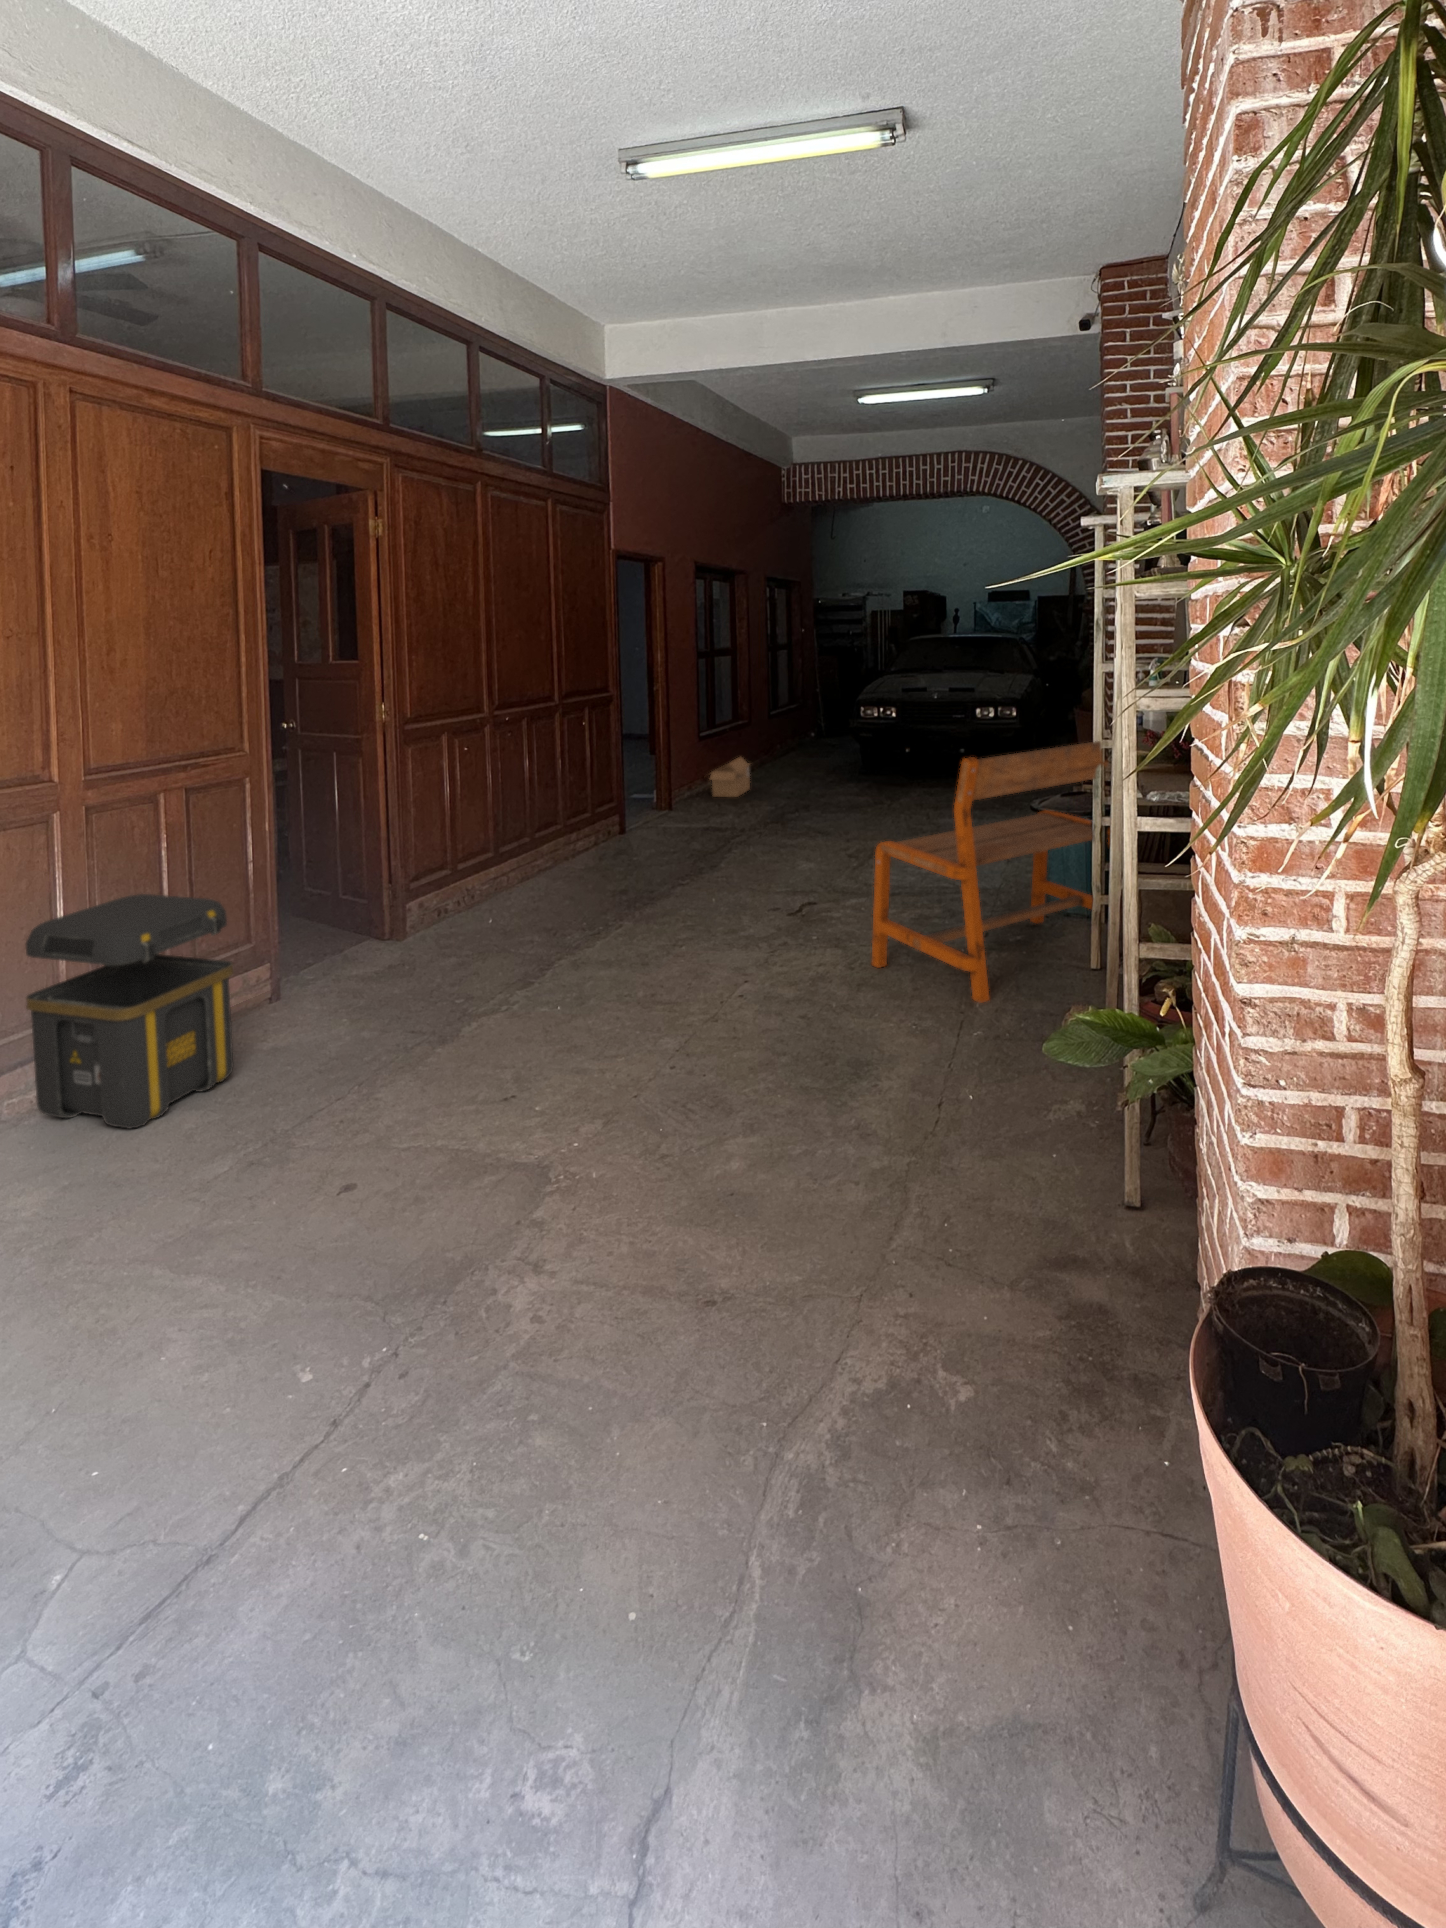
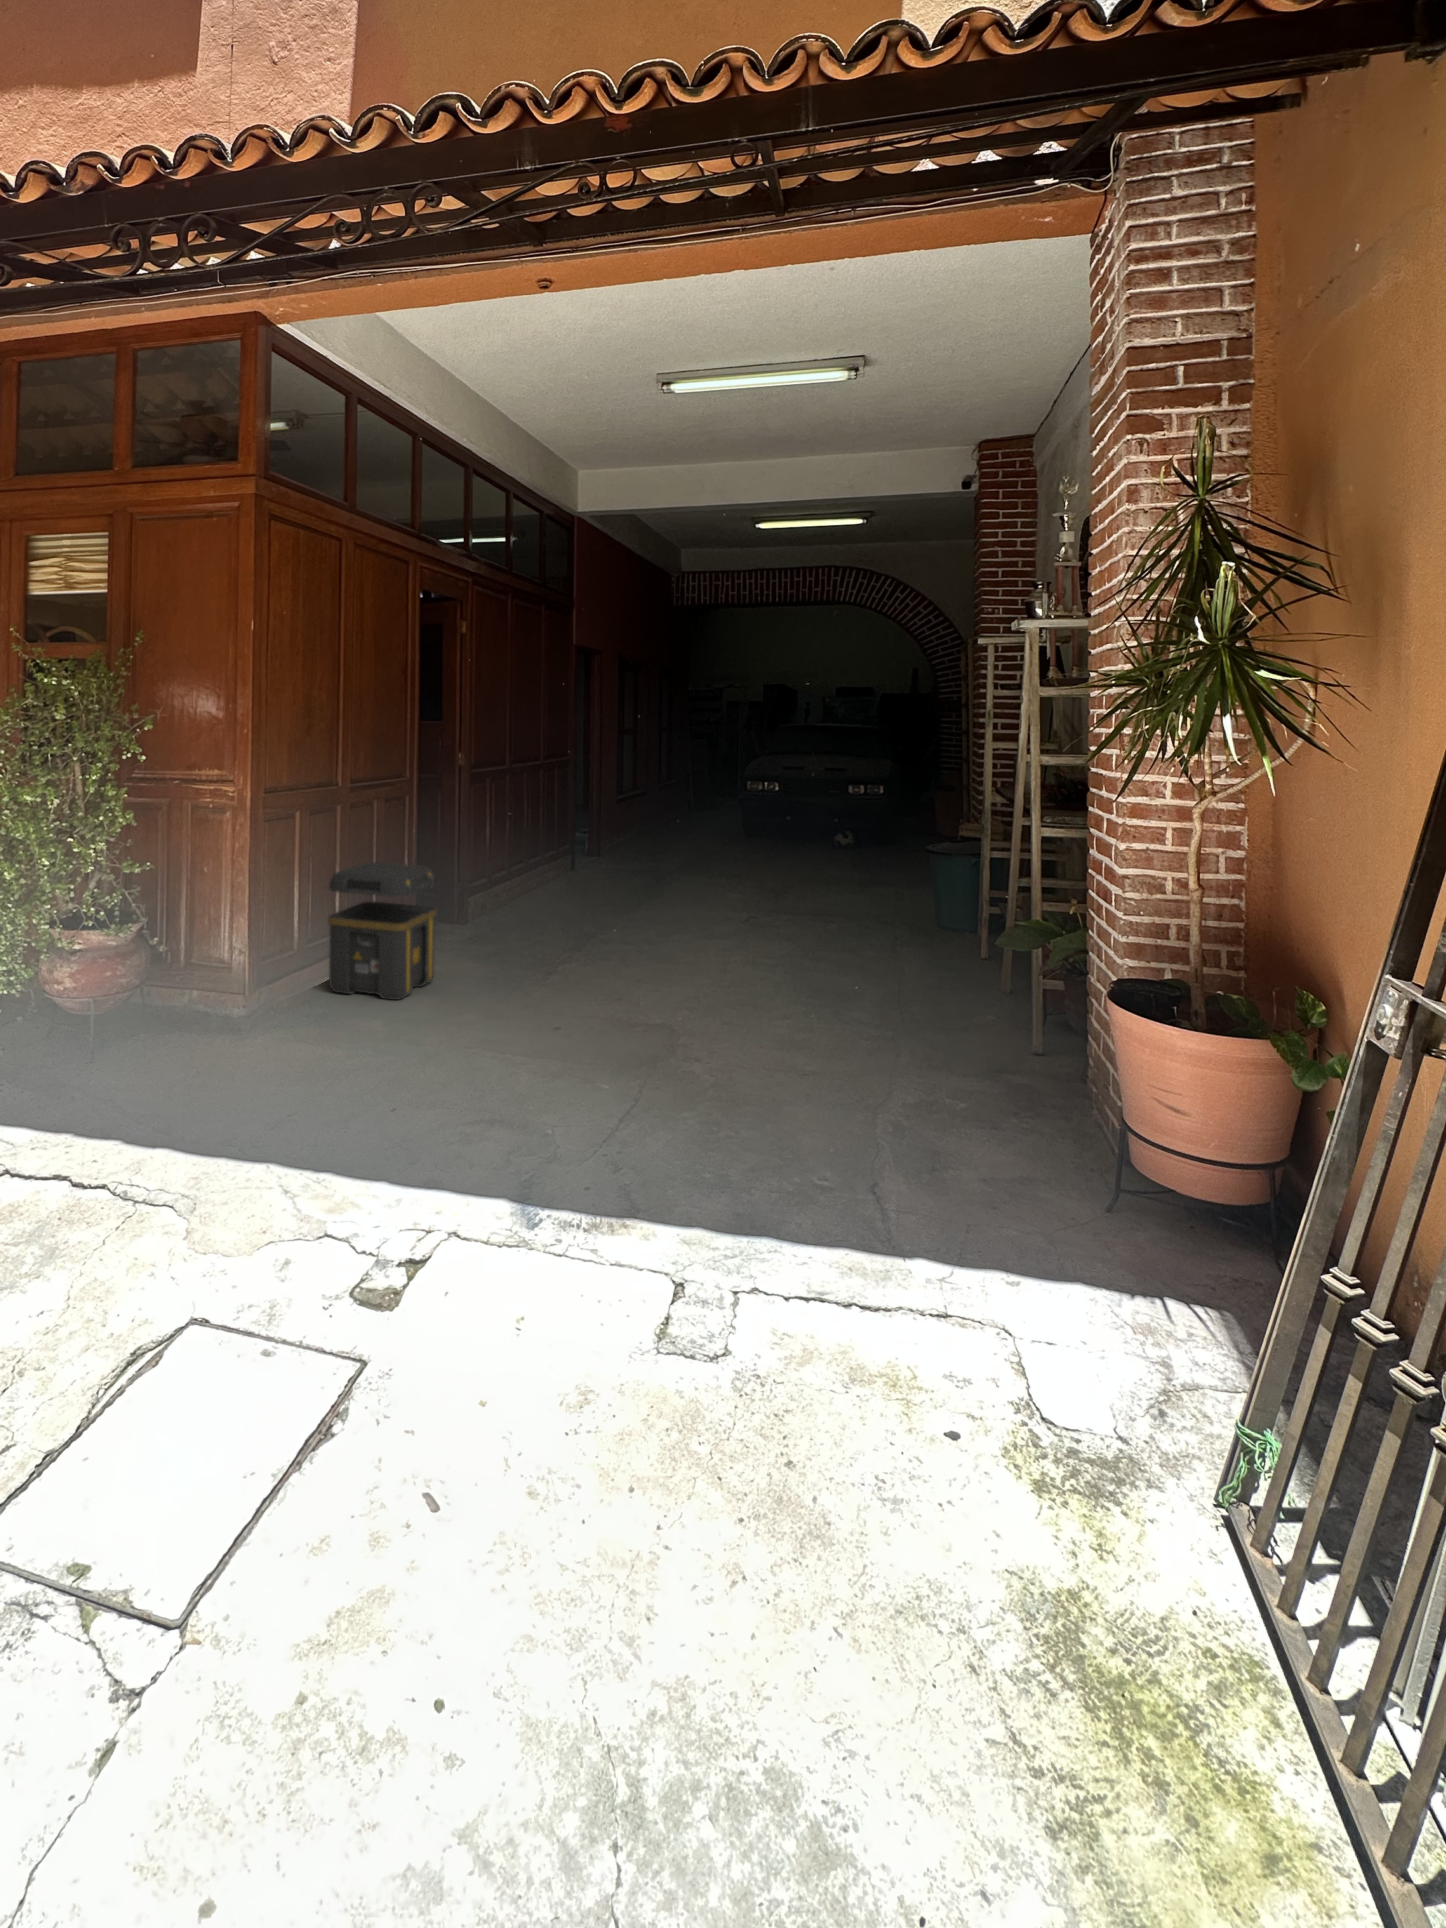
bench: present [872,741,1110,1003] -> none [821,792,1012,971]
cardboard box: present [710,757,750,797] -> none [618,815,656,848]

